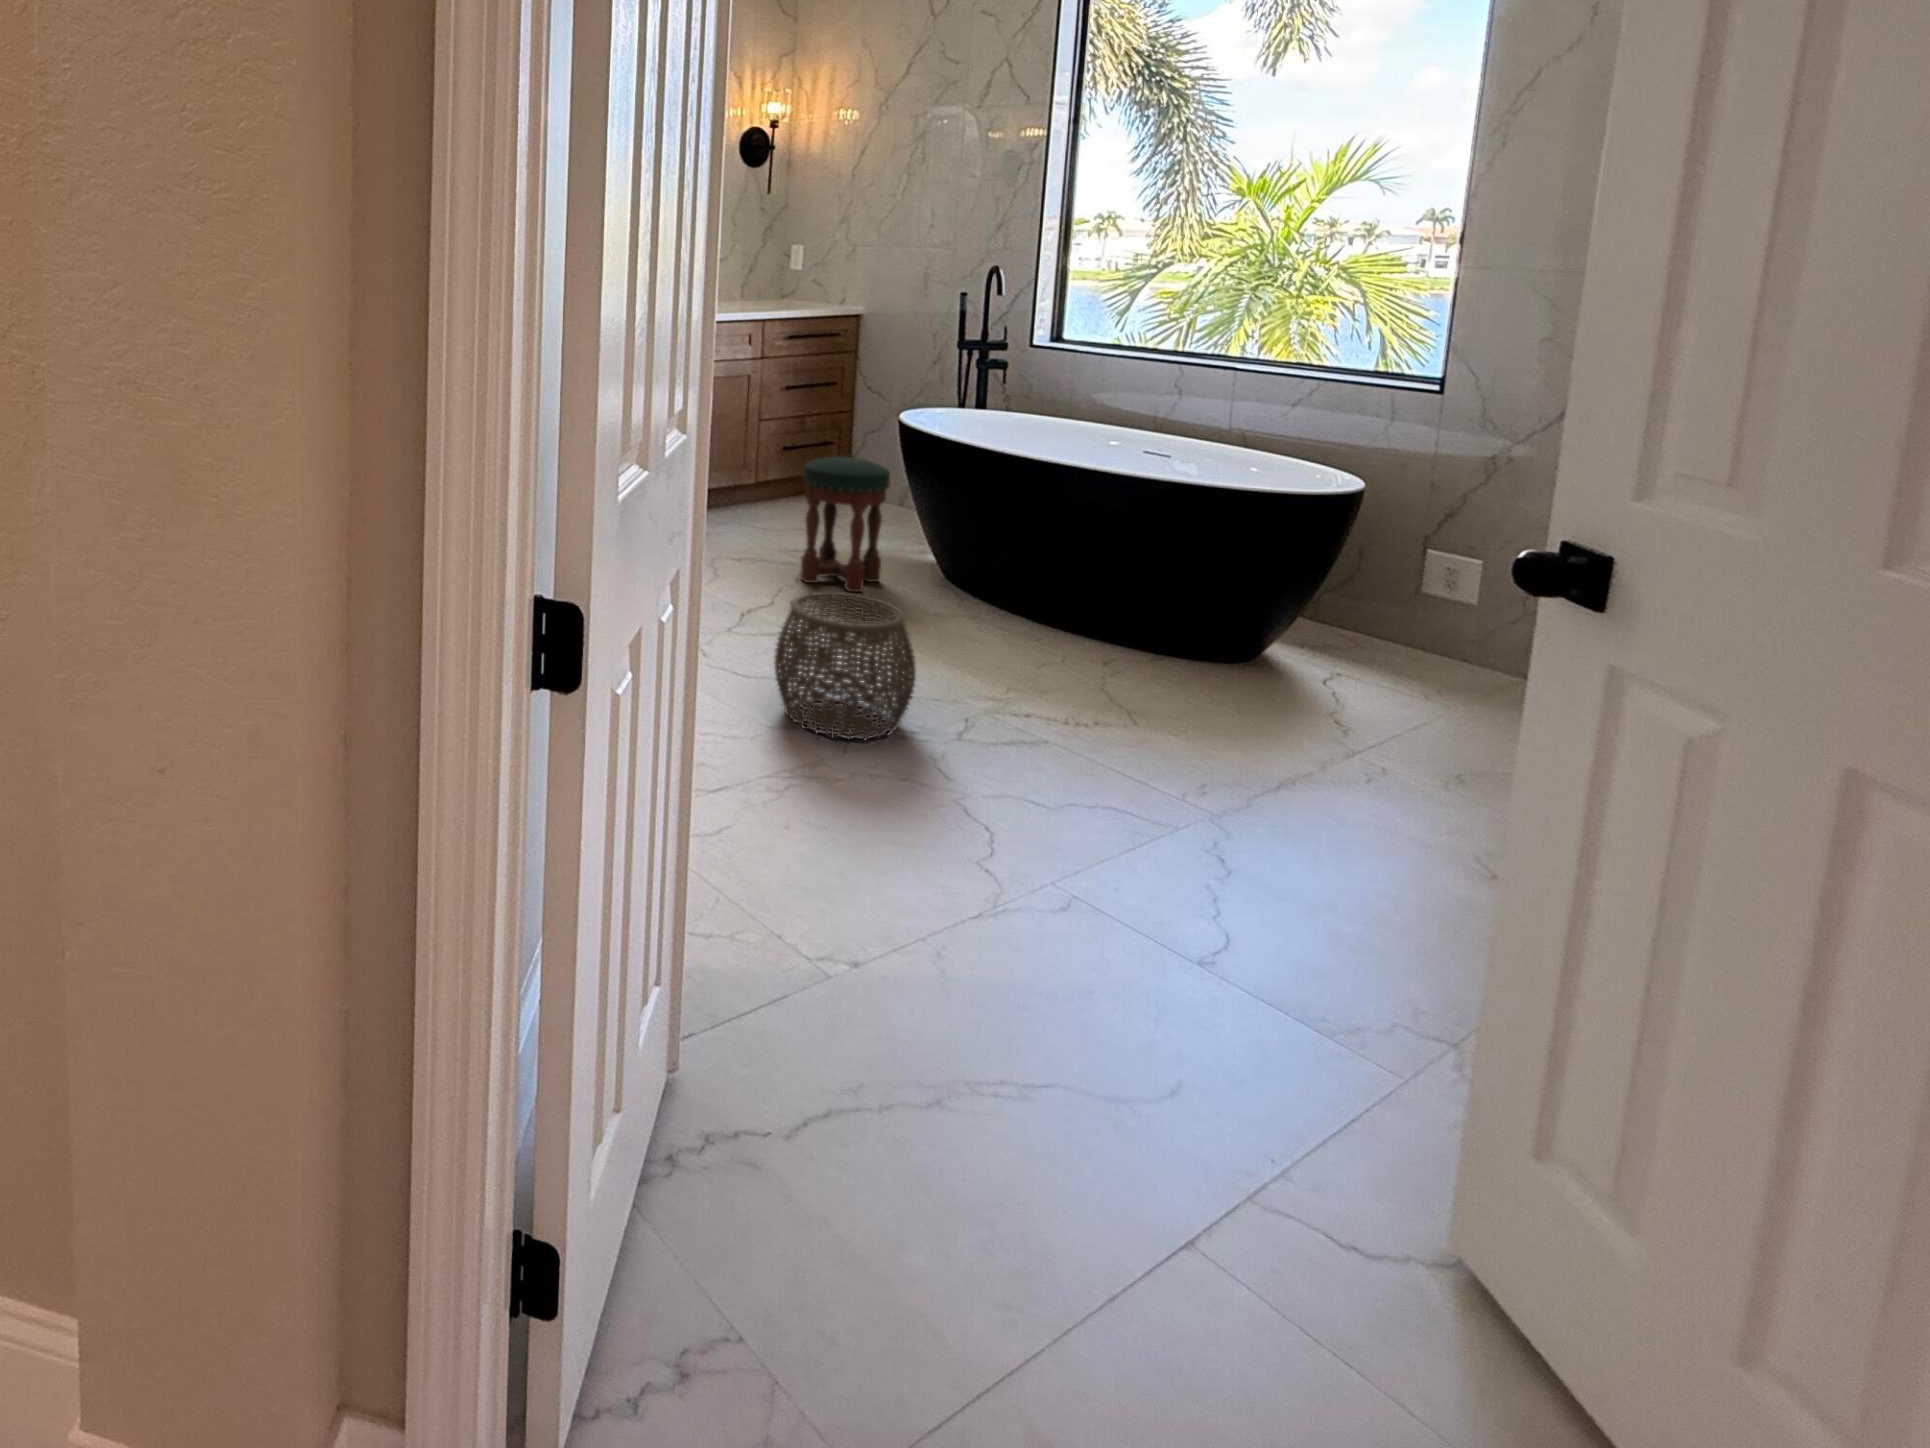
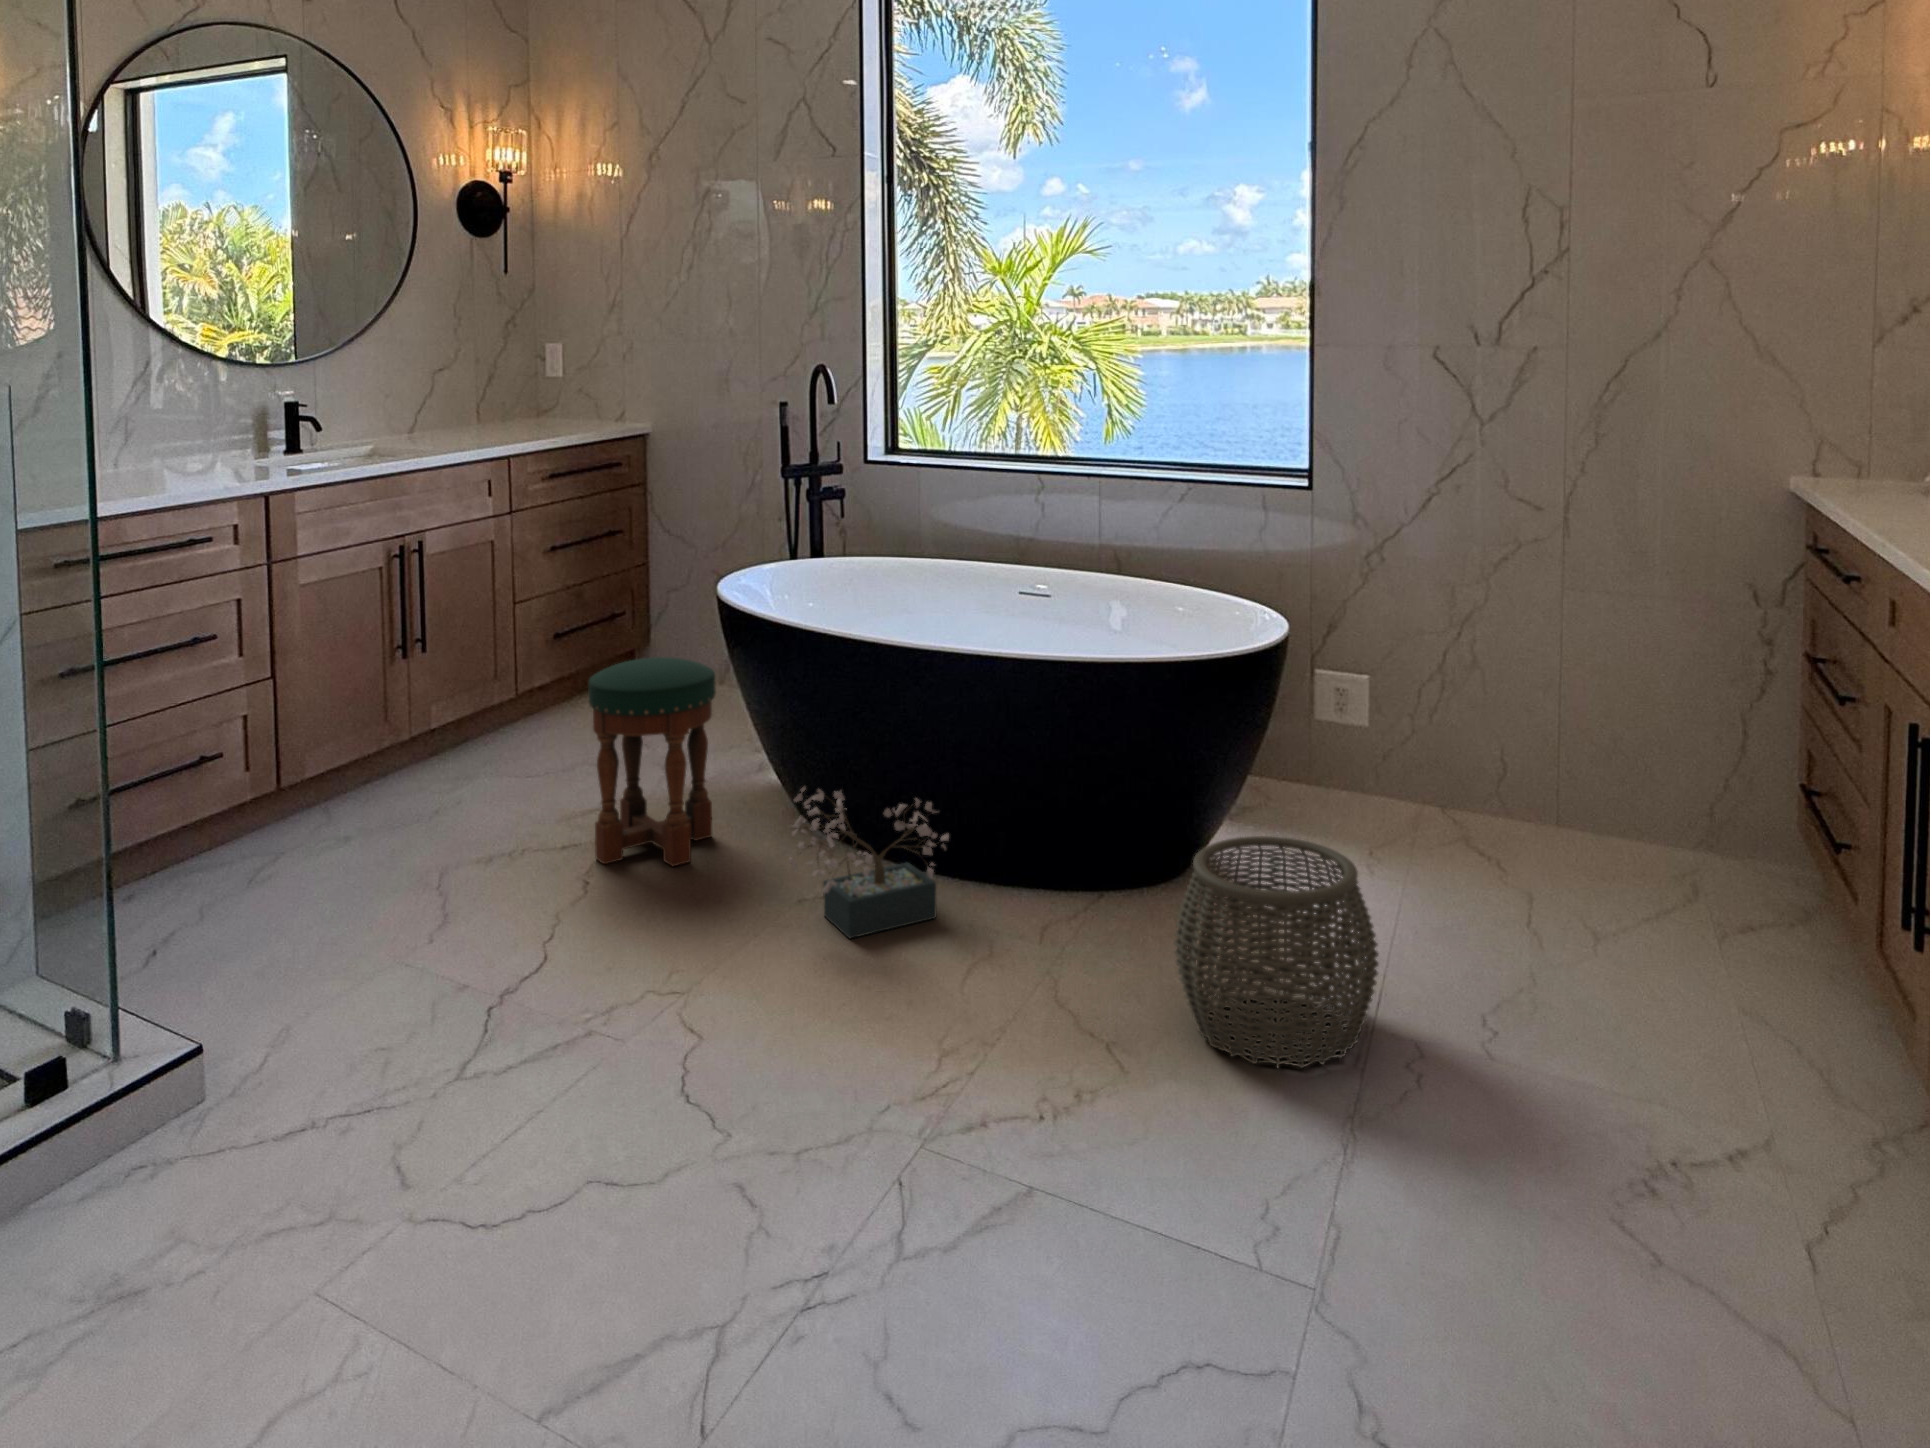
decorative plant: none [928,549,1050,655] -> present [789,787,949,938]
woven basket: present [774,592,916,740] -> present [1174,836,1379,1068]

